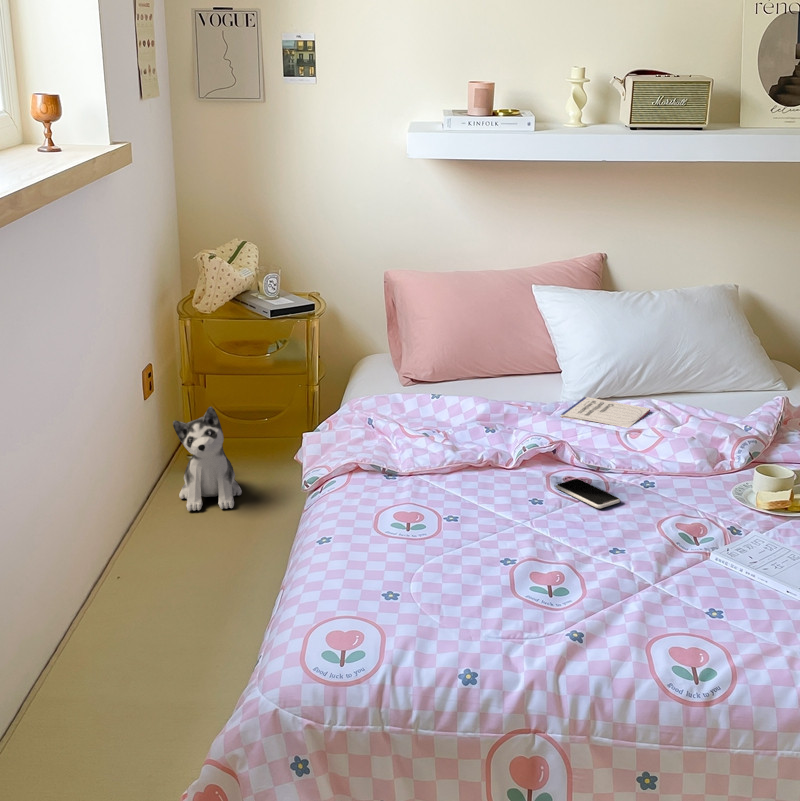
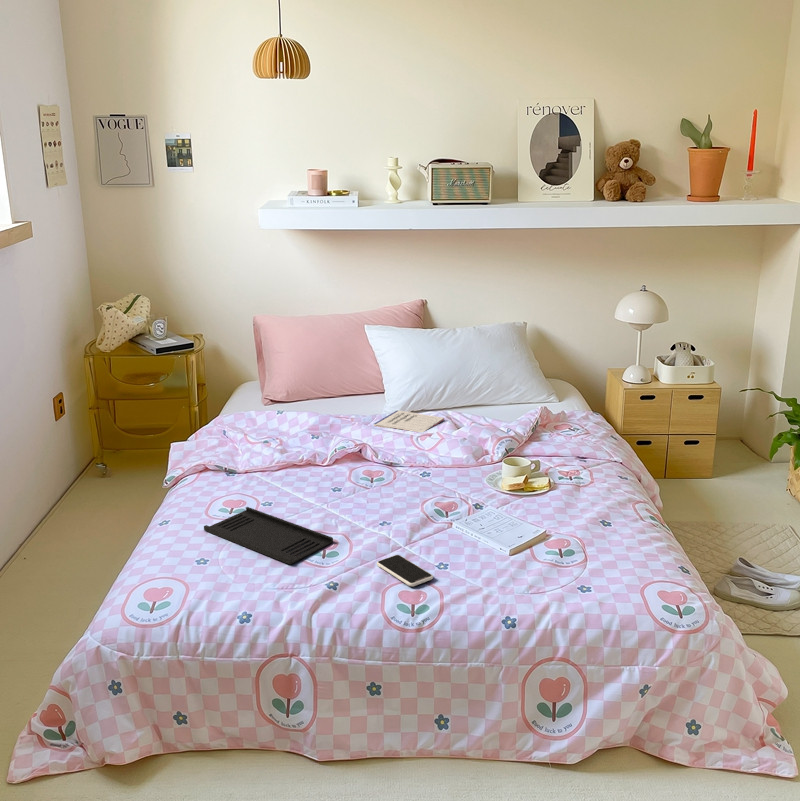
plush toy: present [173,407,242,511] -> none [79,425,138,508]
smartphone: present [556,479,620,508] -> present [377,555,433,586]
tray: none [382,523,558,606] -> present [204,507,333,565]

